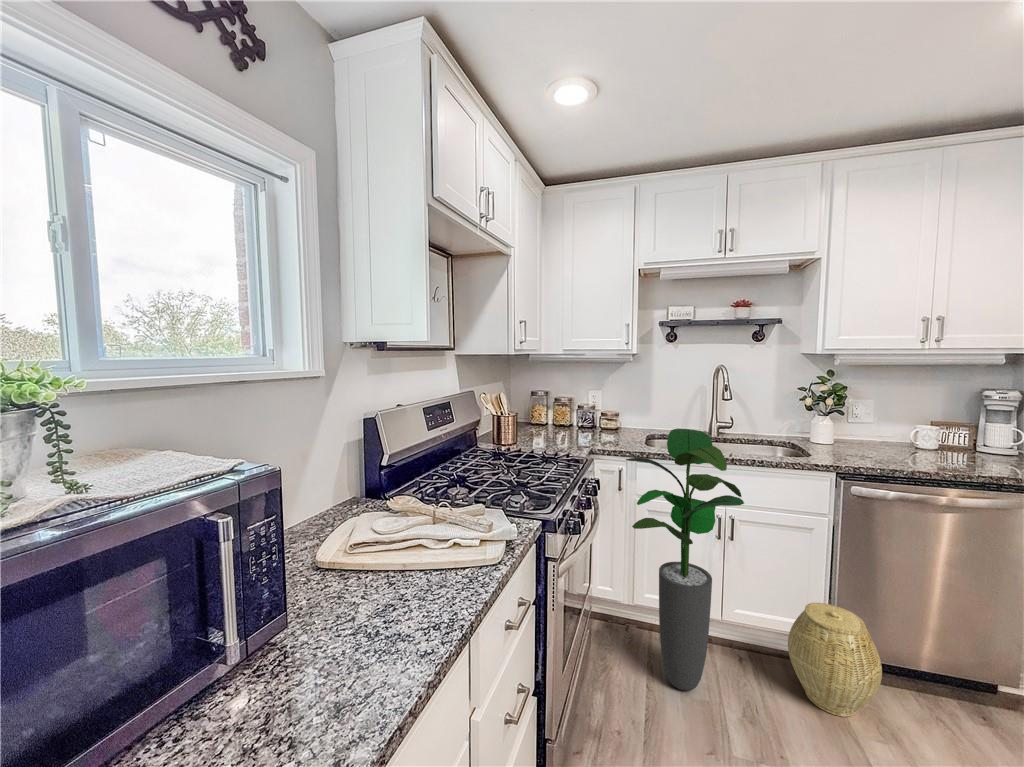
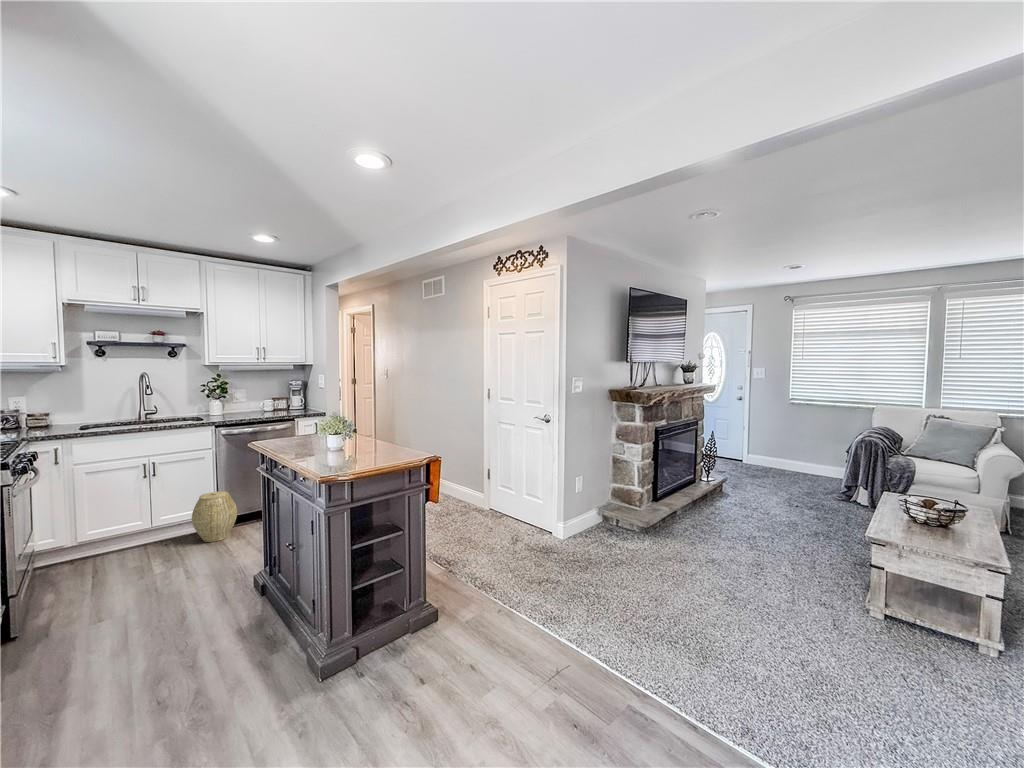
potted plant: present [626,428,744,691] -> none [64,412,156,567]

